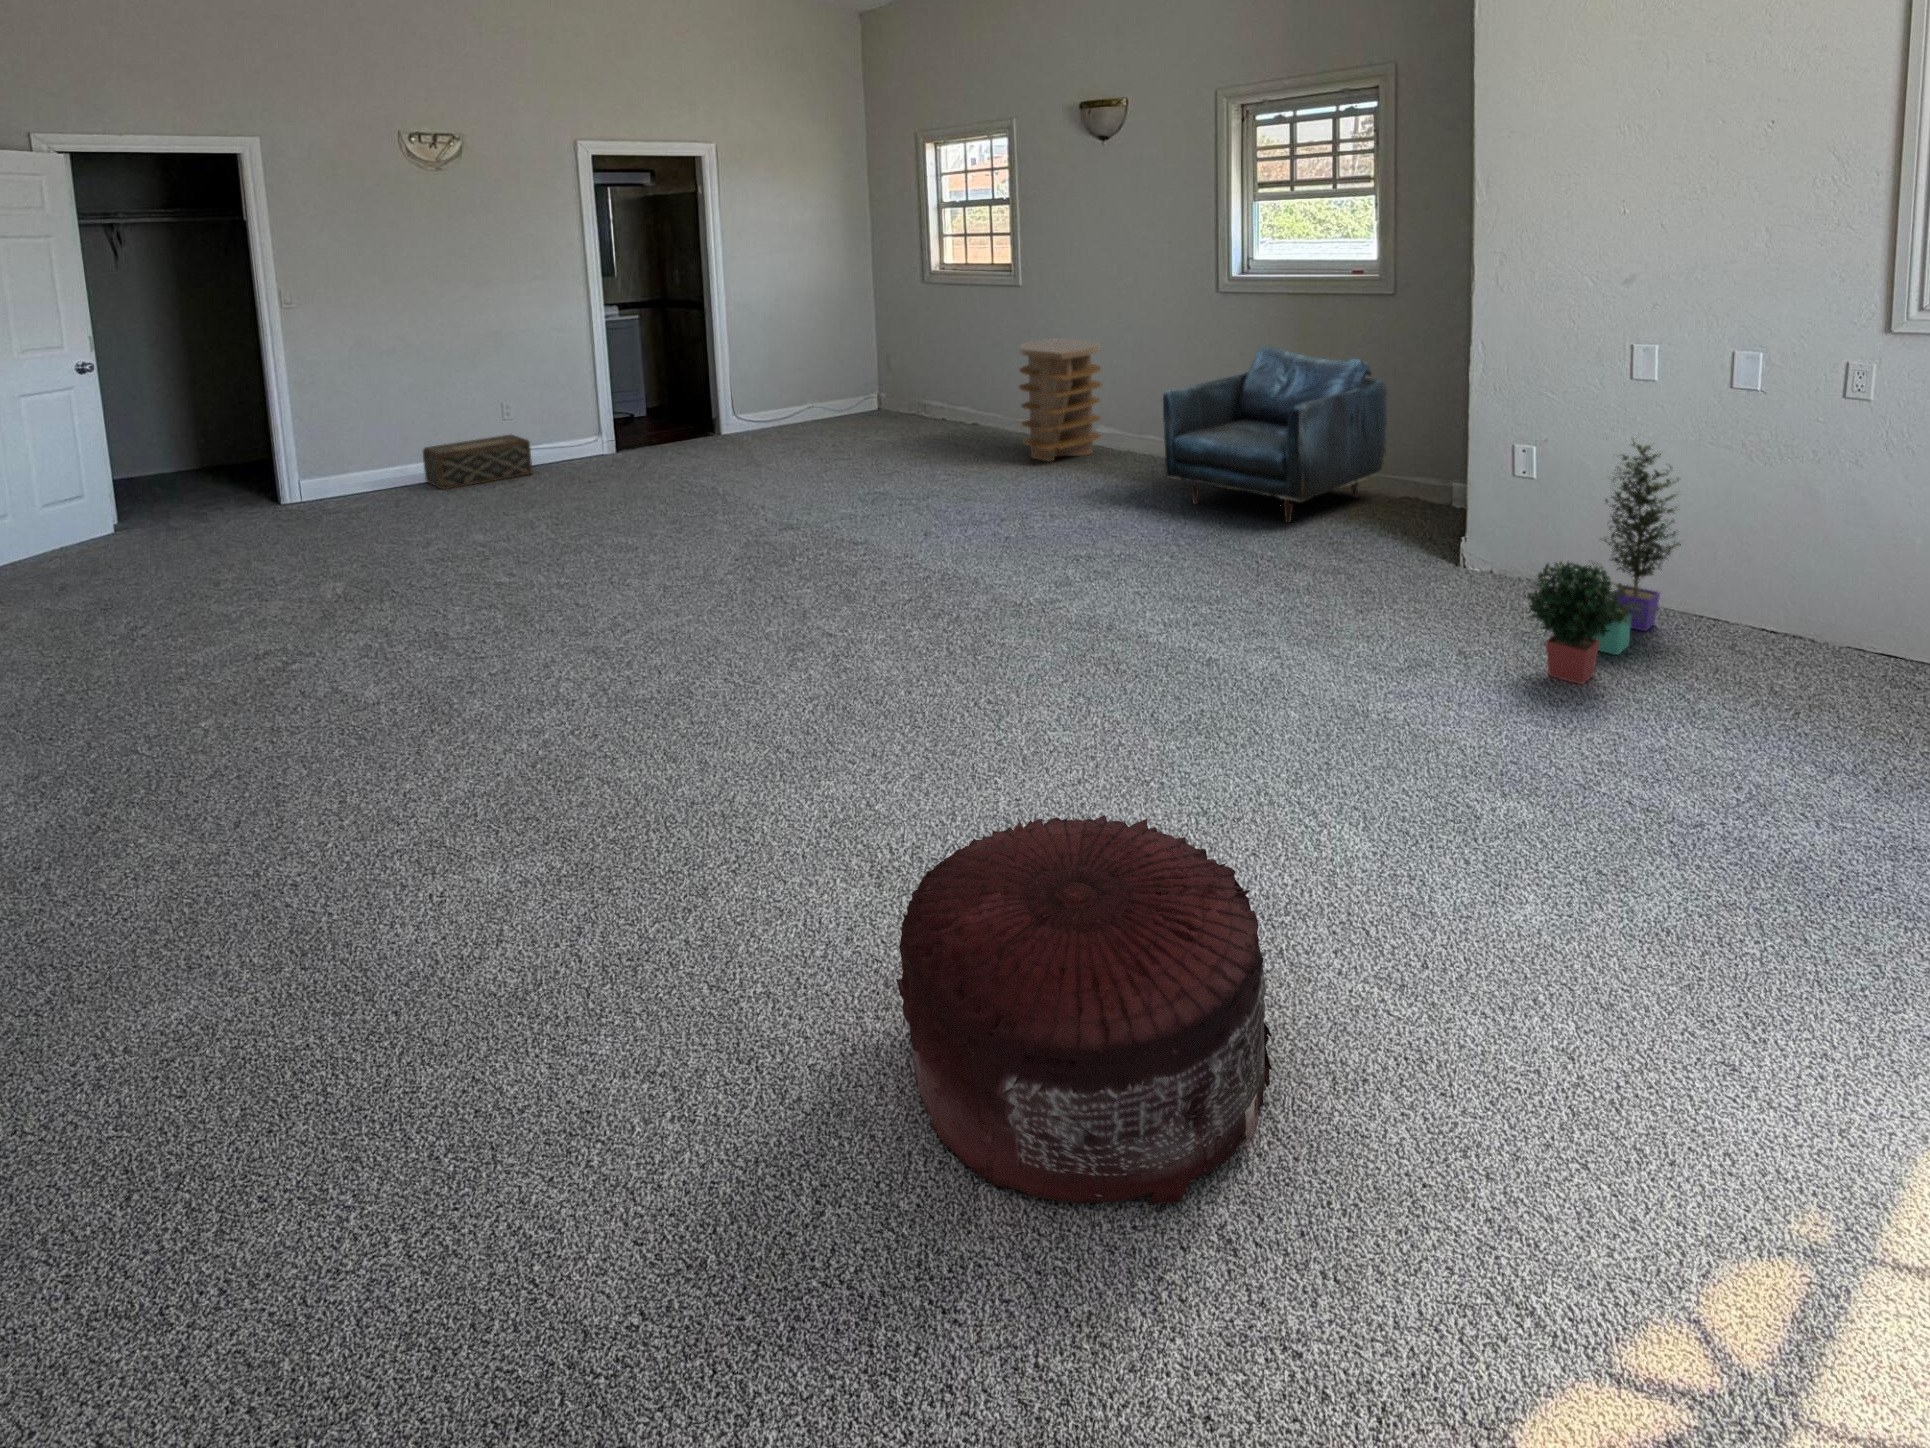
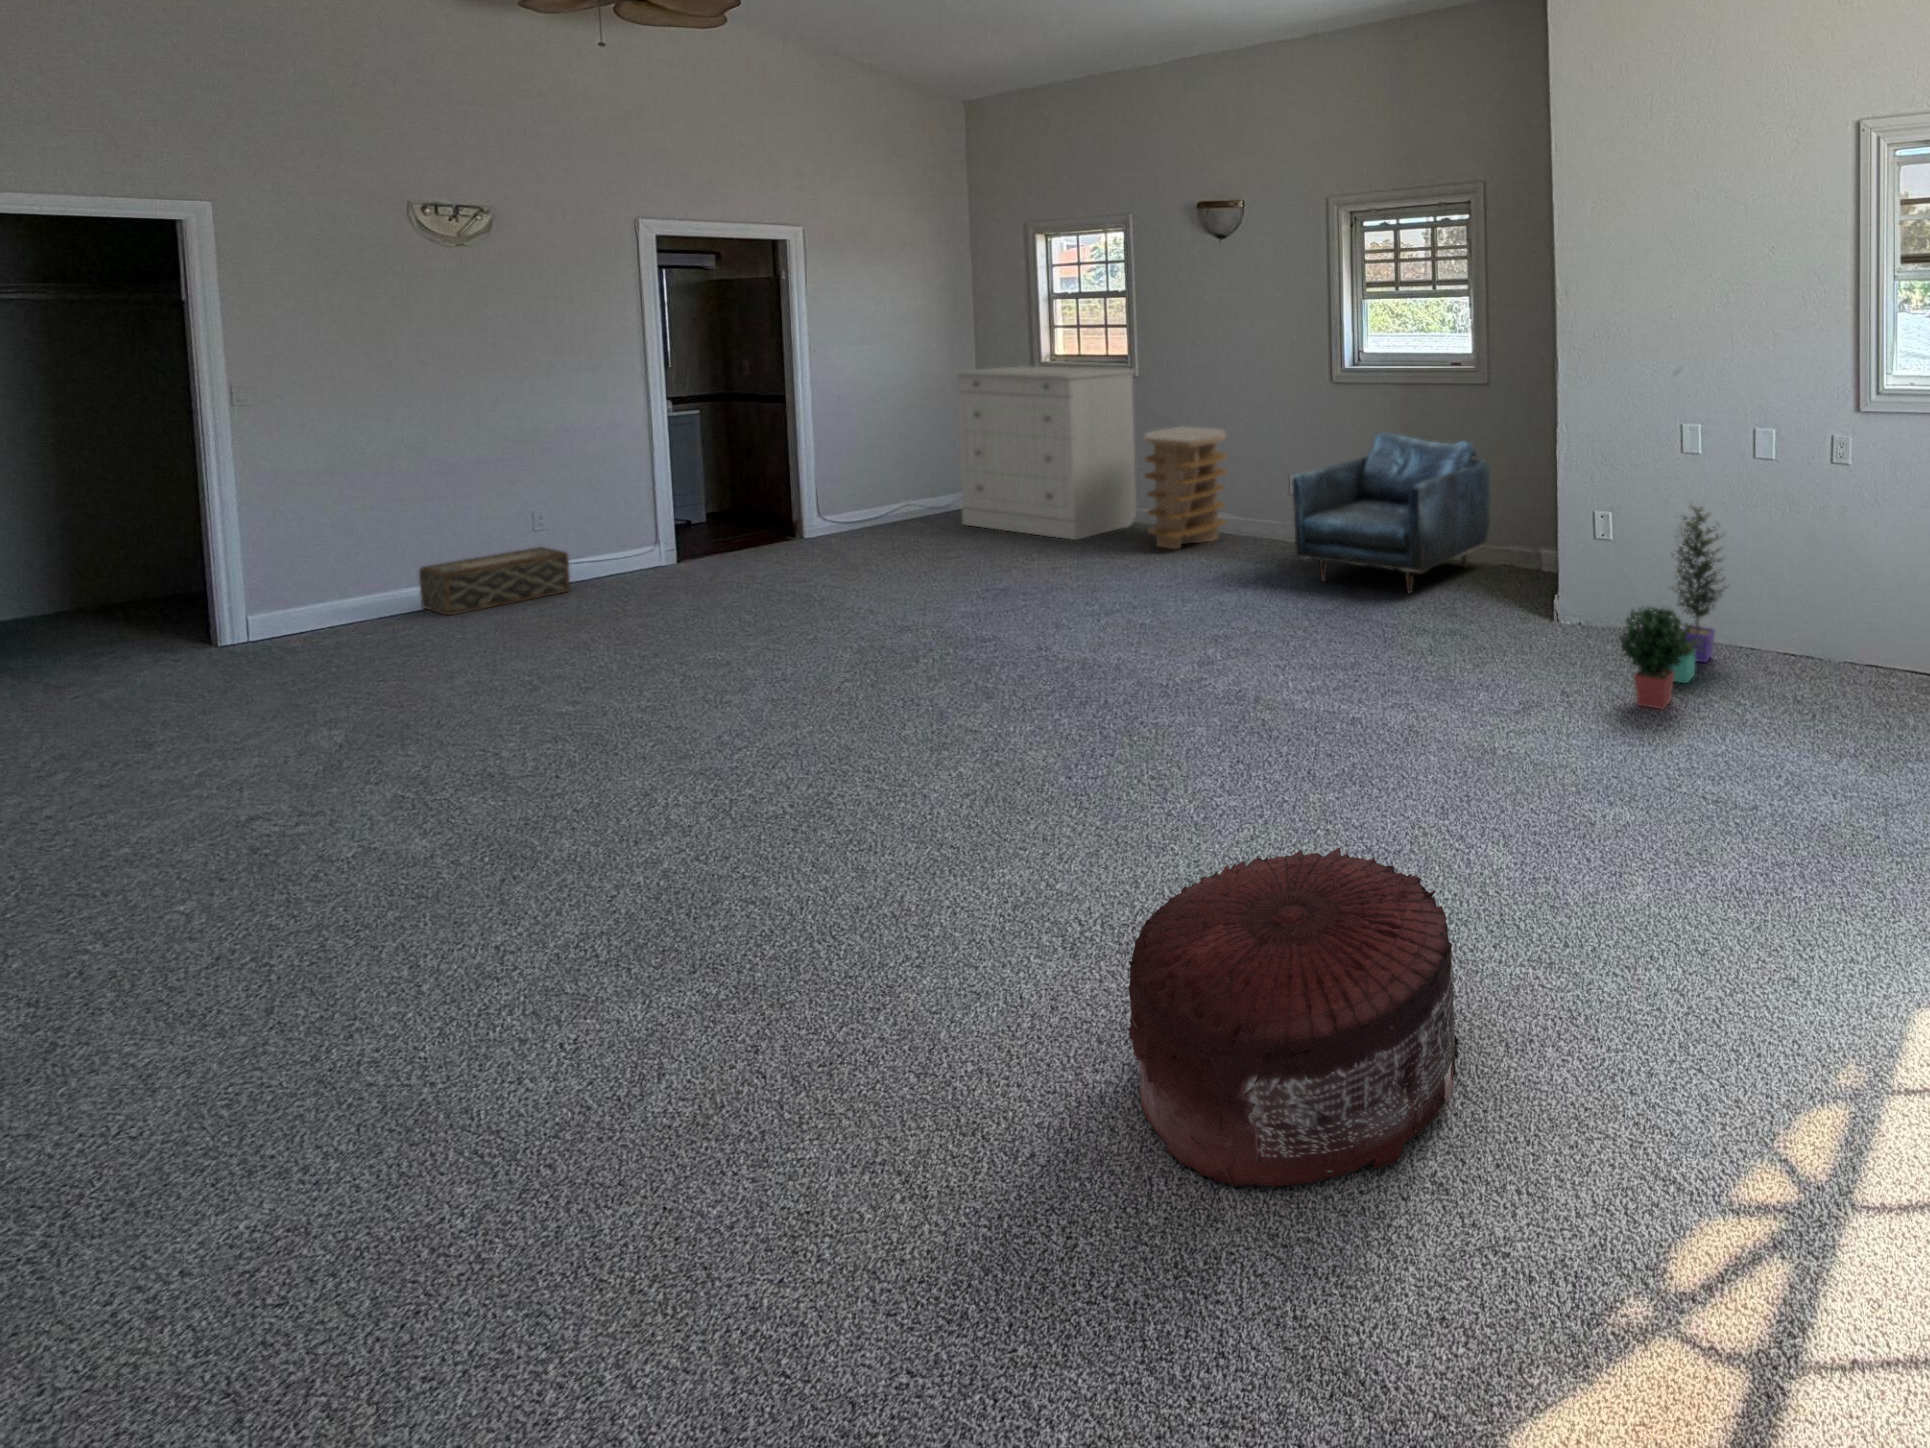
dresser: none [844,277,1015,448] -> present [954,366,1136,540]

